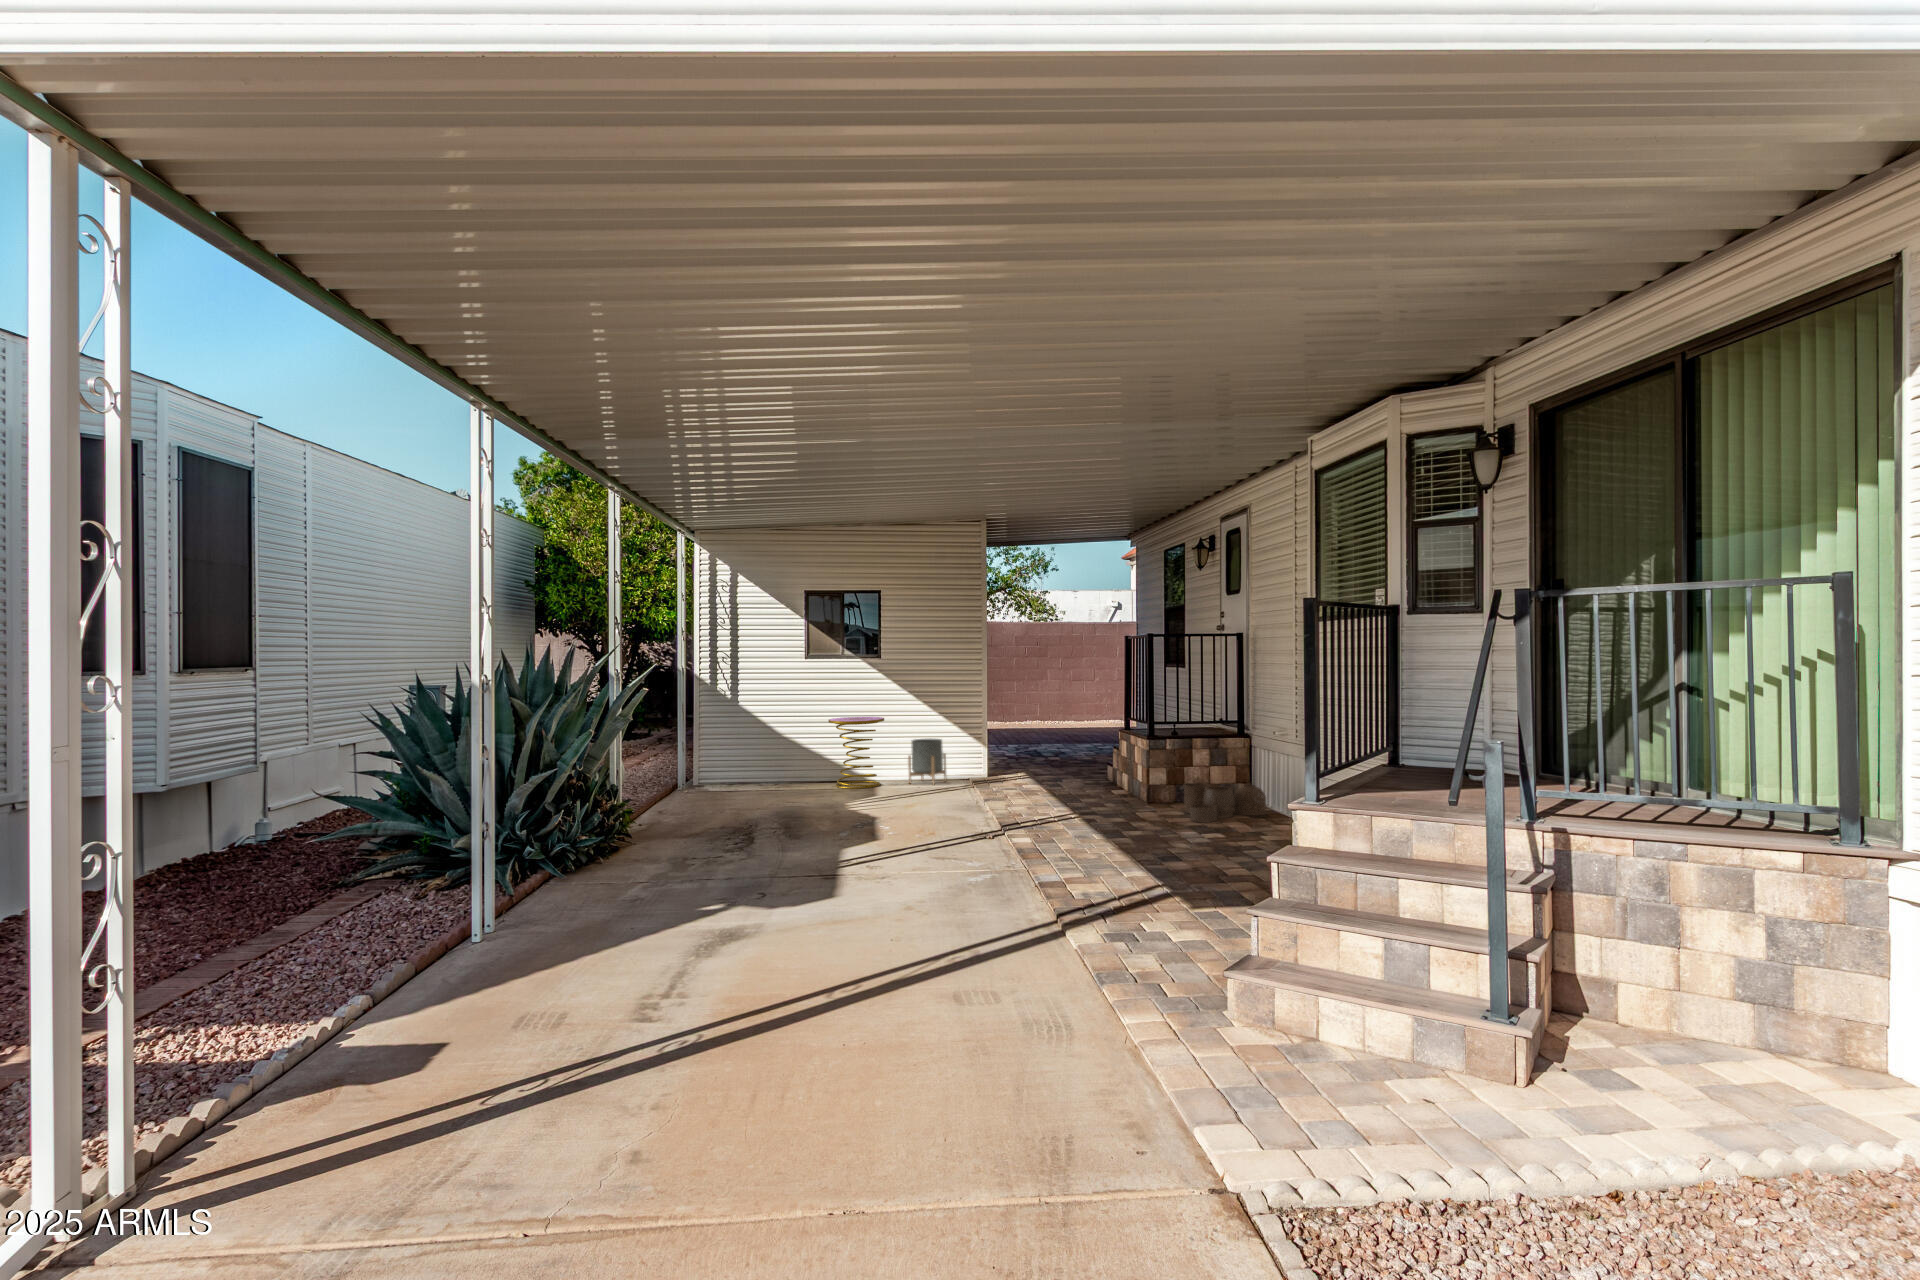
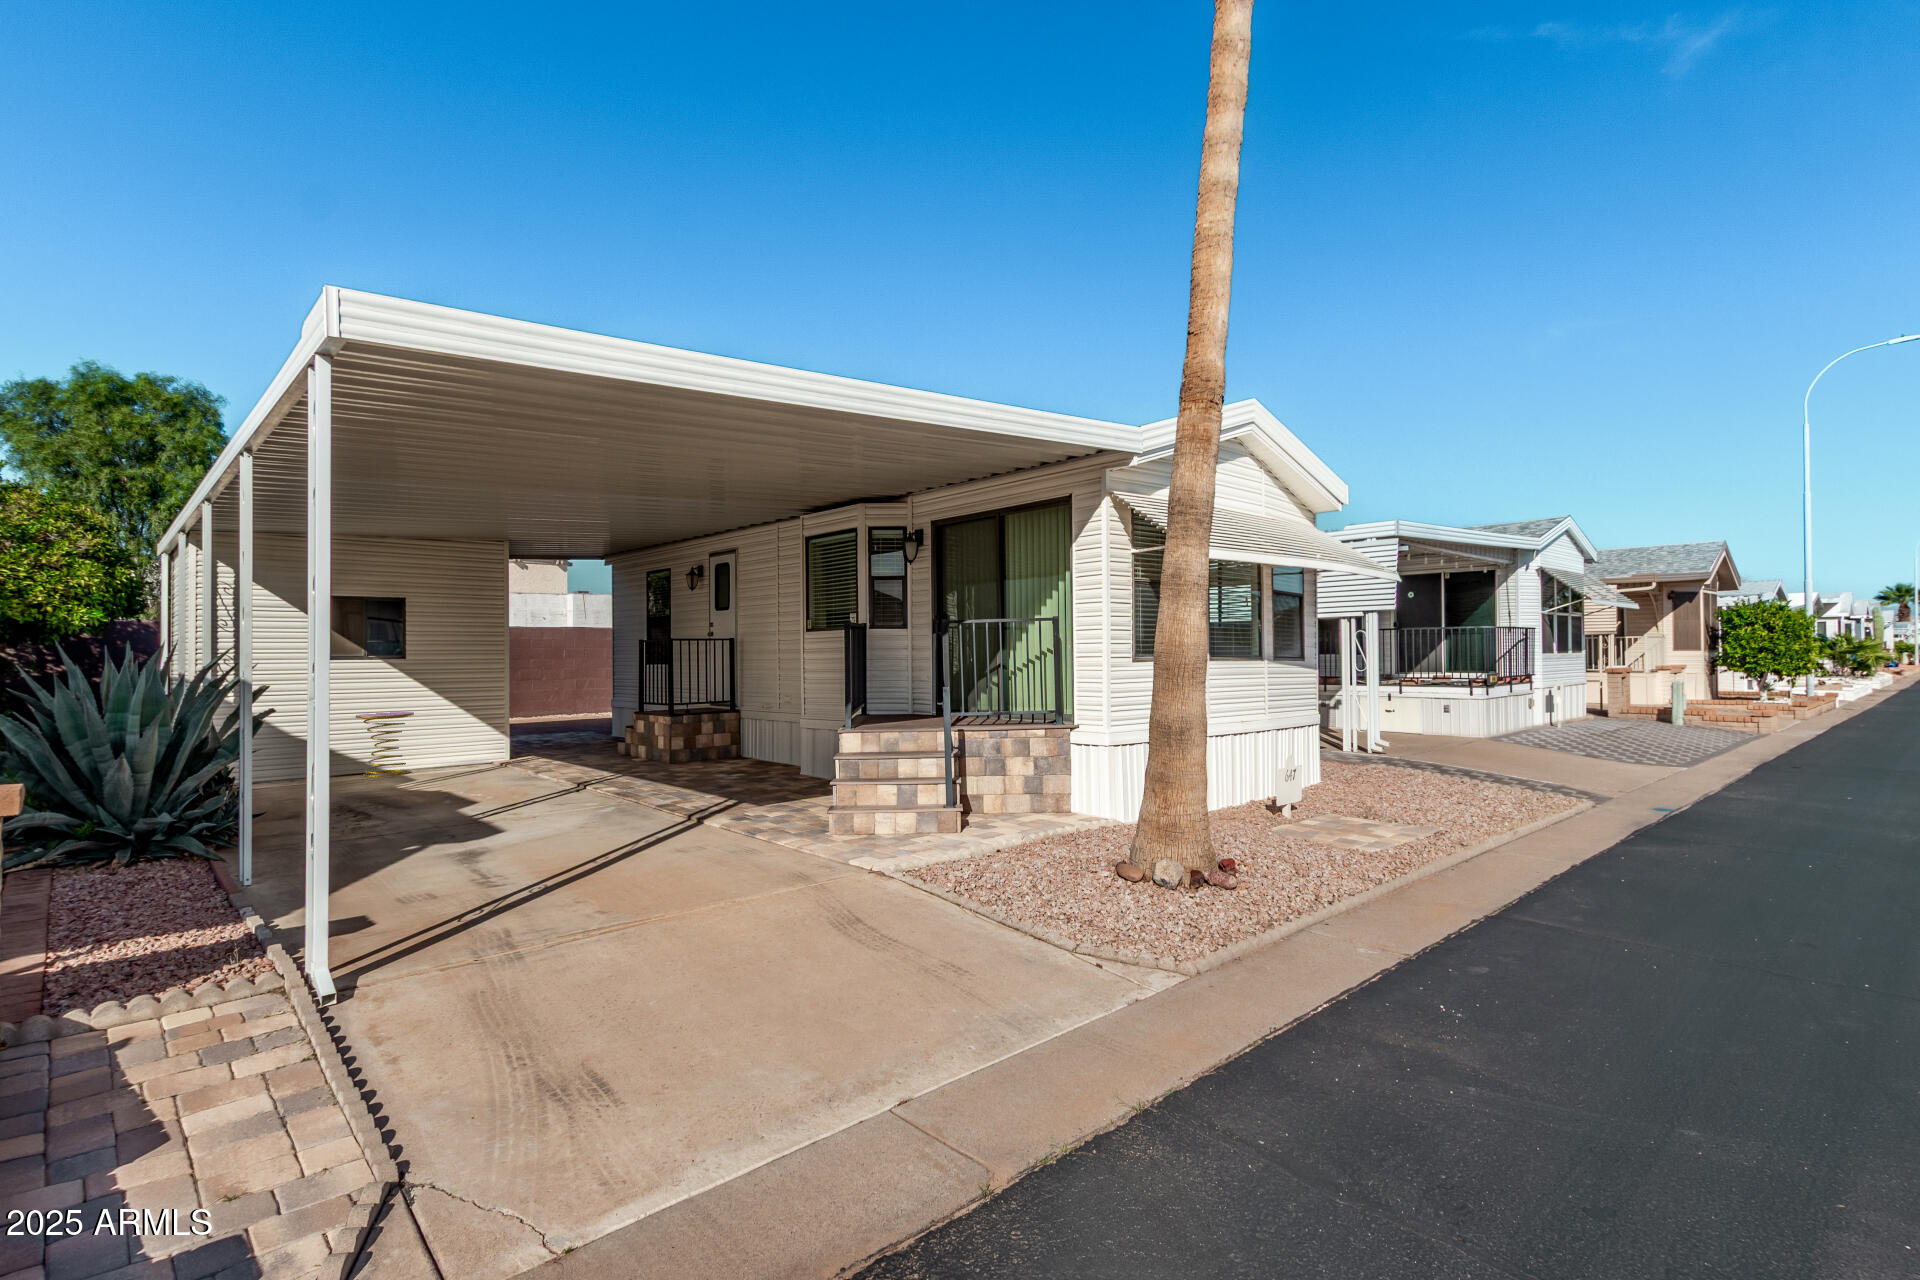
planter: present [908,739,946,785] -> none [437,728,472,769]
woven basket: present [1184,782,1266,822] -> none [700,740,757,770]

